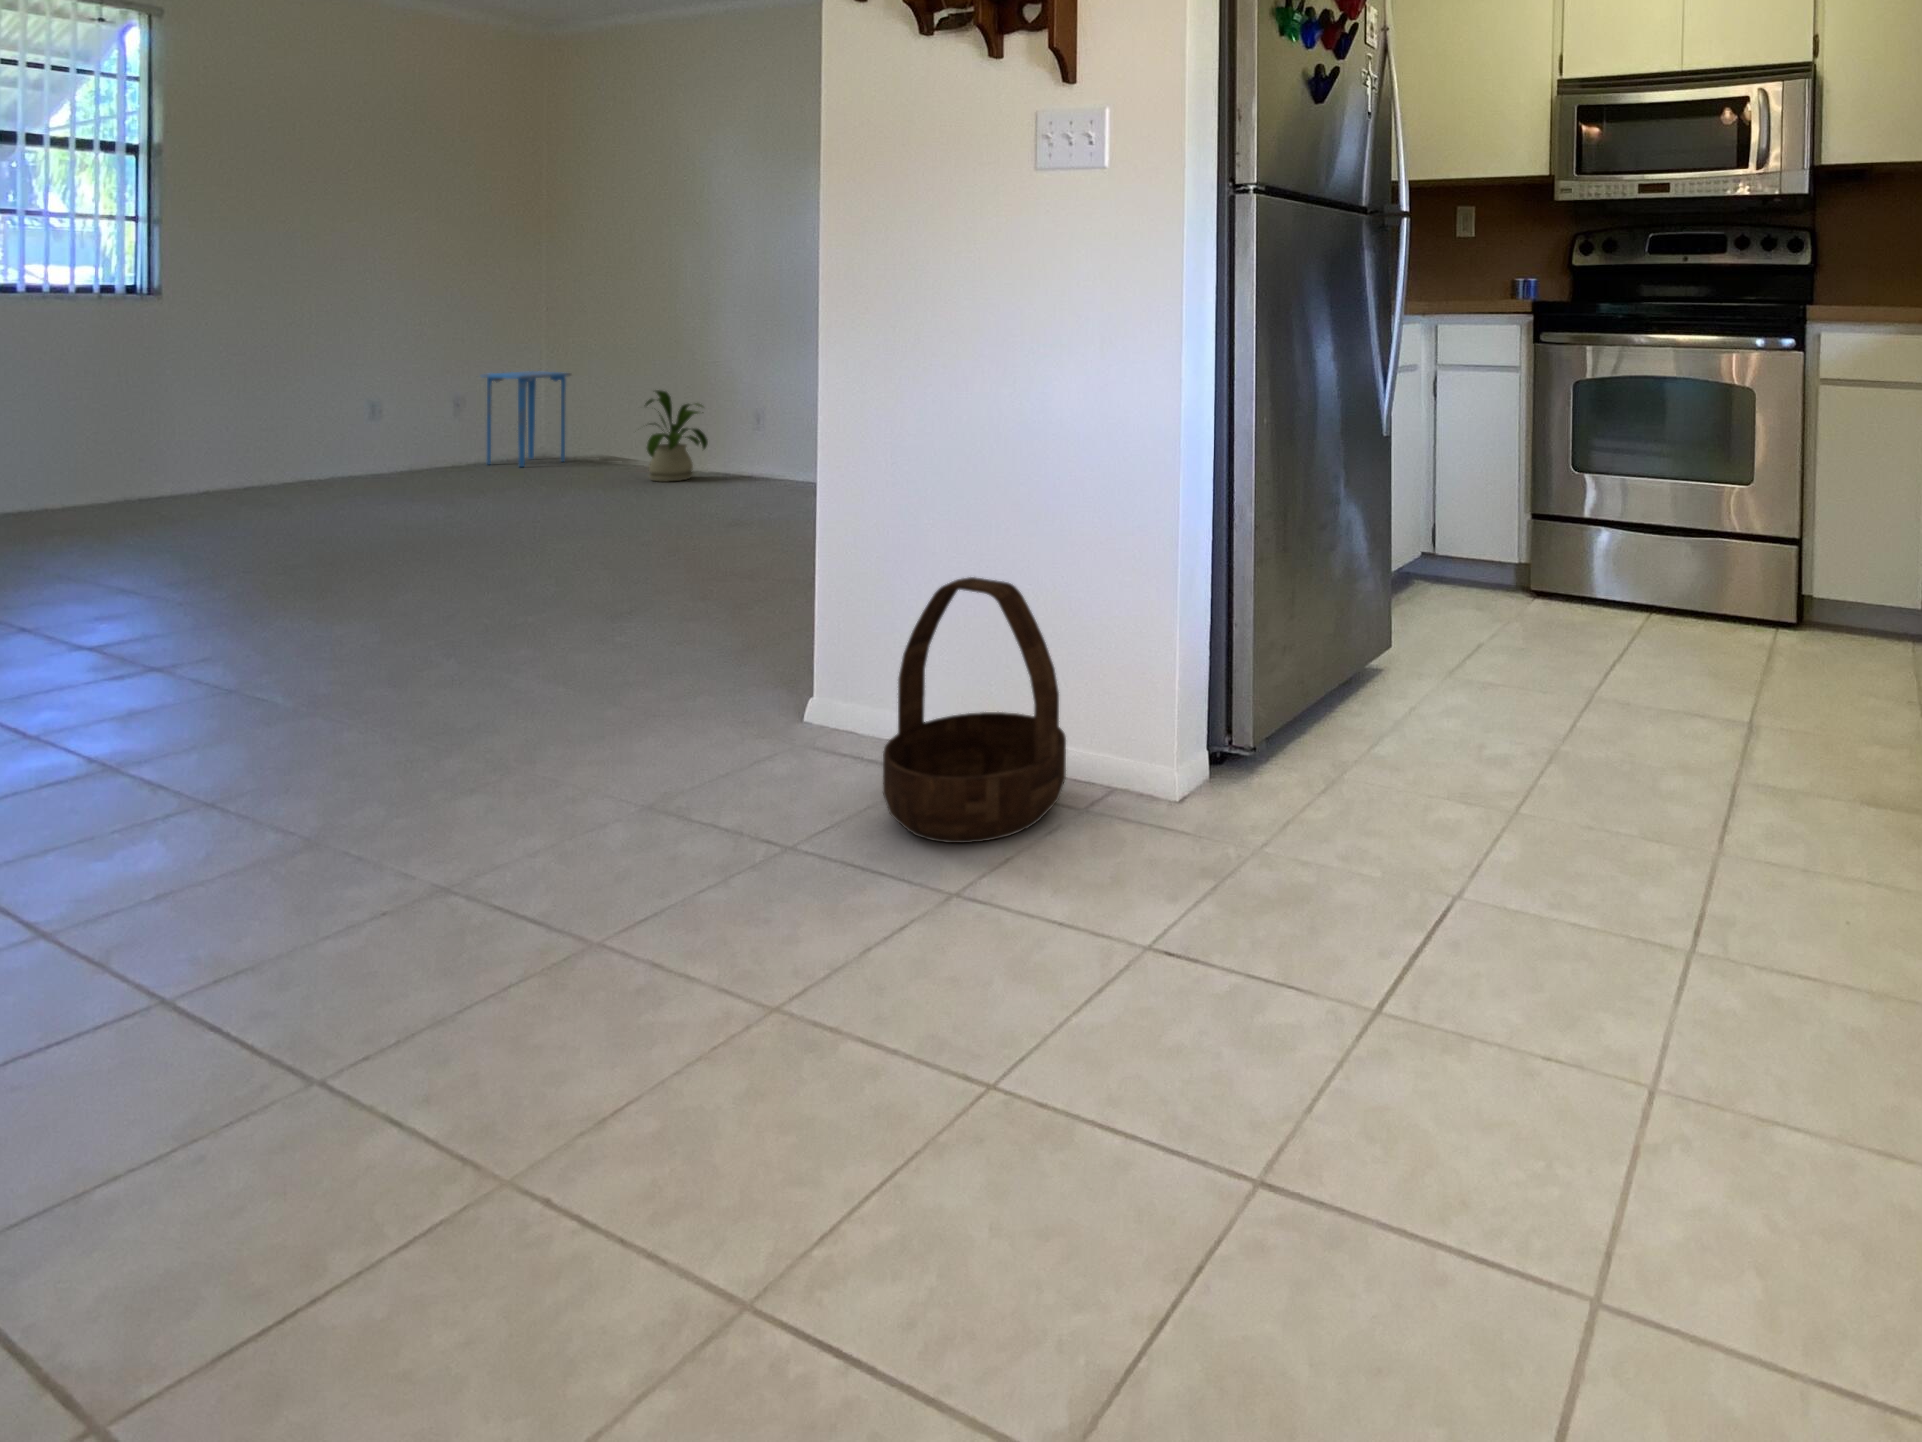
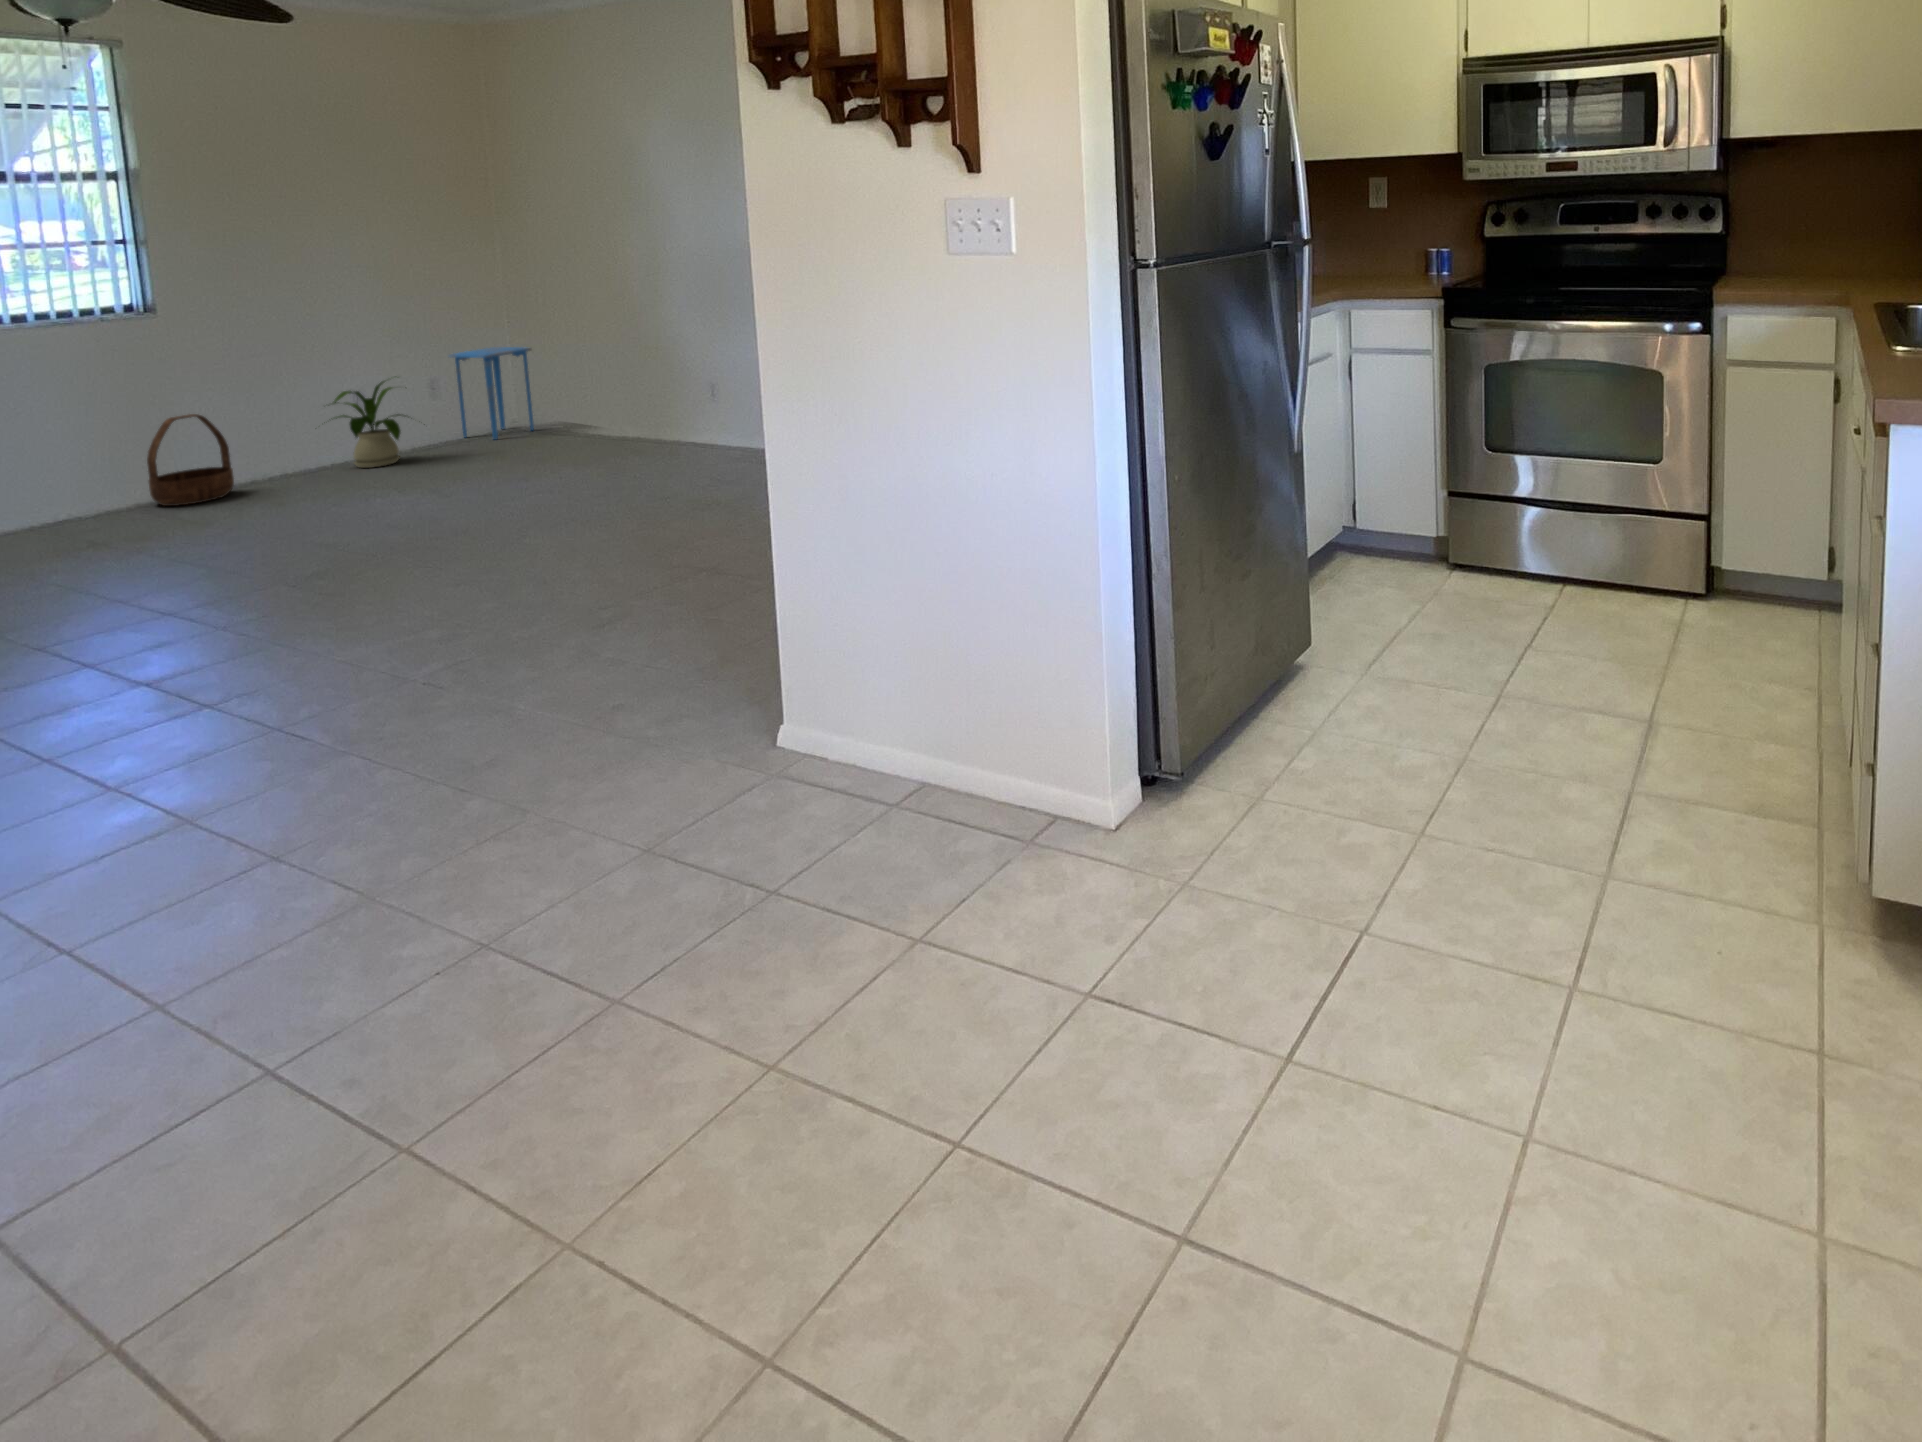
house plant: present [646,390,708,482] -> present [333,381,401,468]
basket: present [883,577,1066,843] -> present [147,414,234,506]

